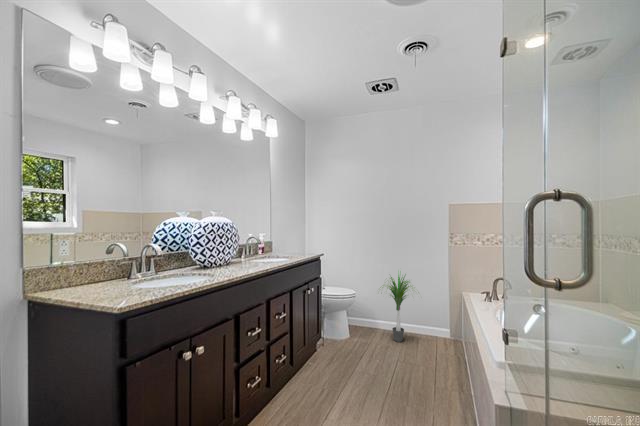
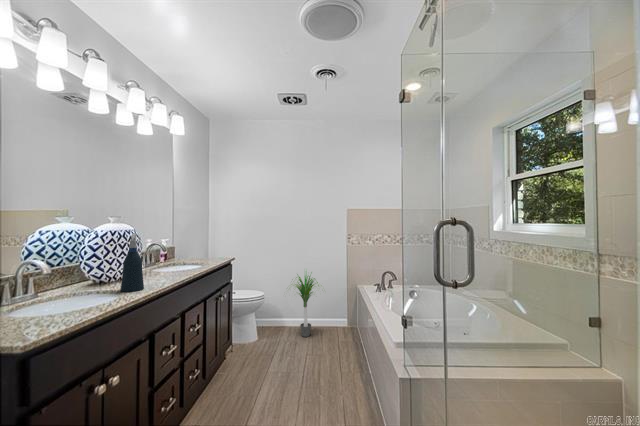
spray bottle: none [215,226,233,276] -> present [121,233,144,292]

